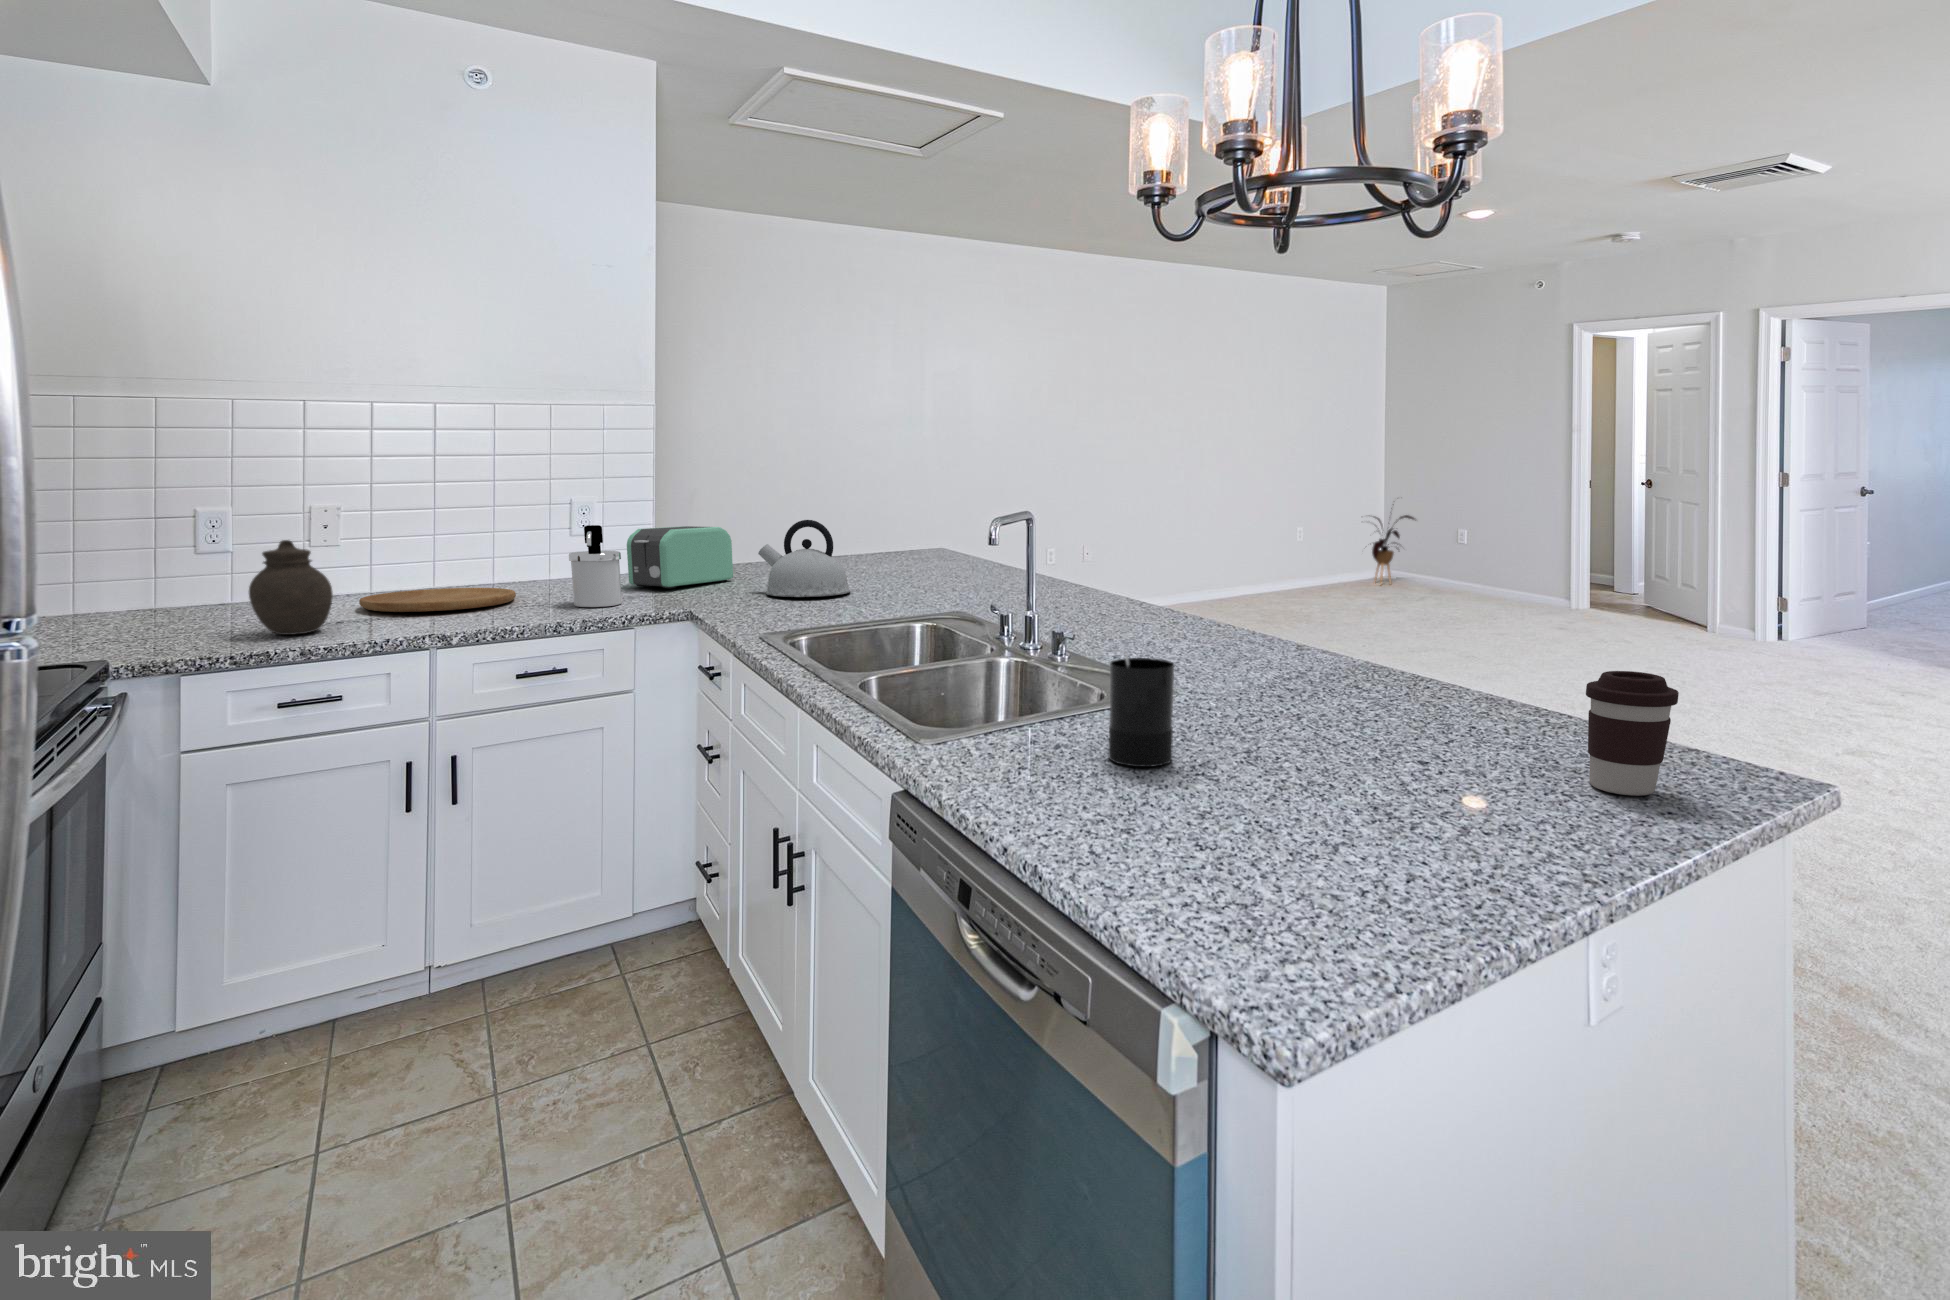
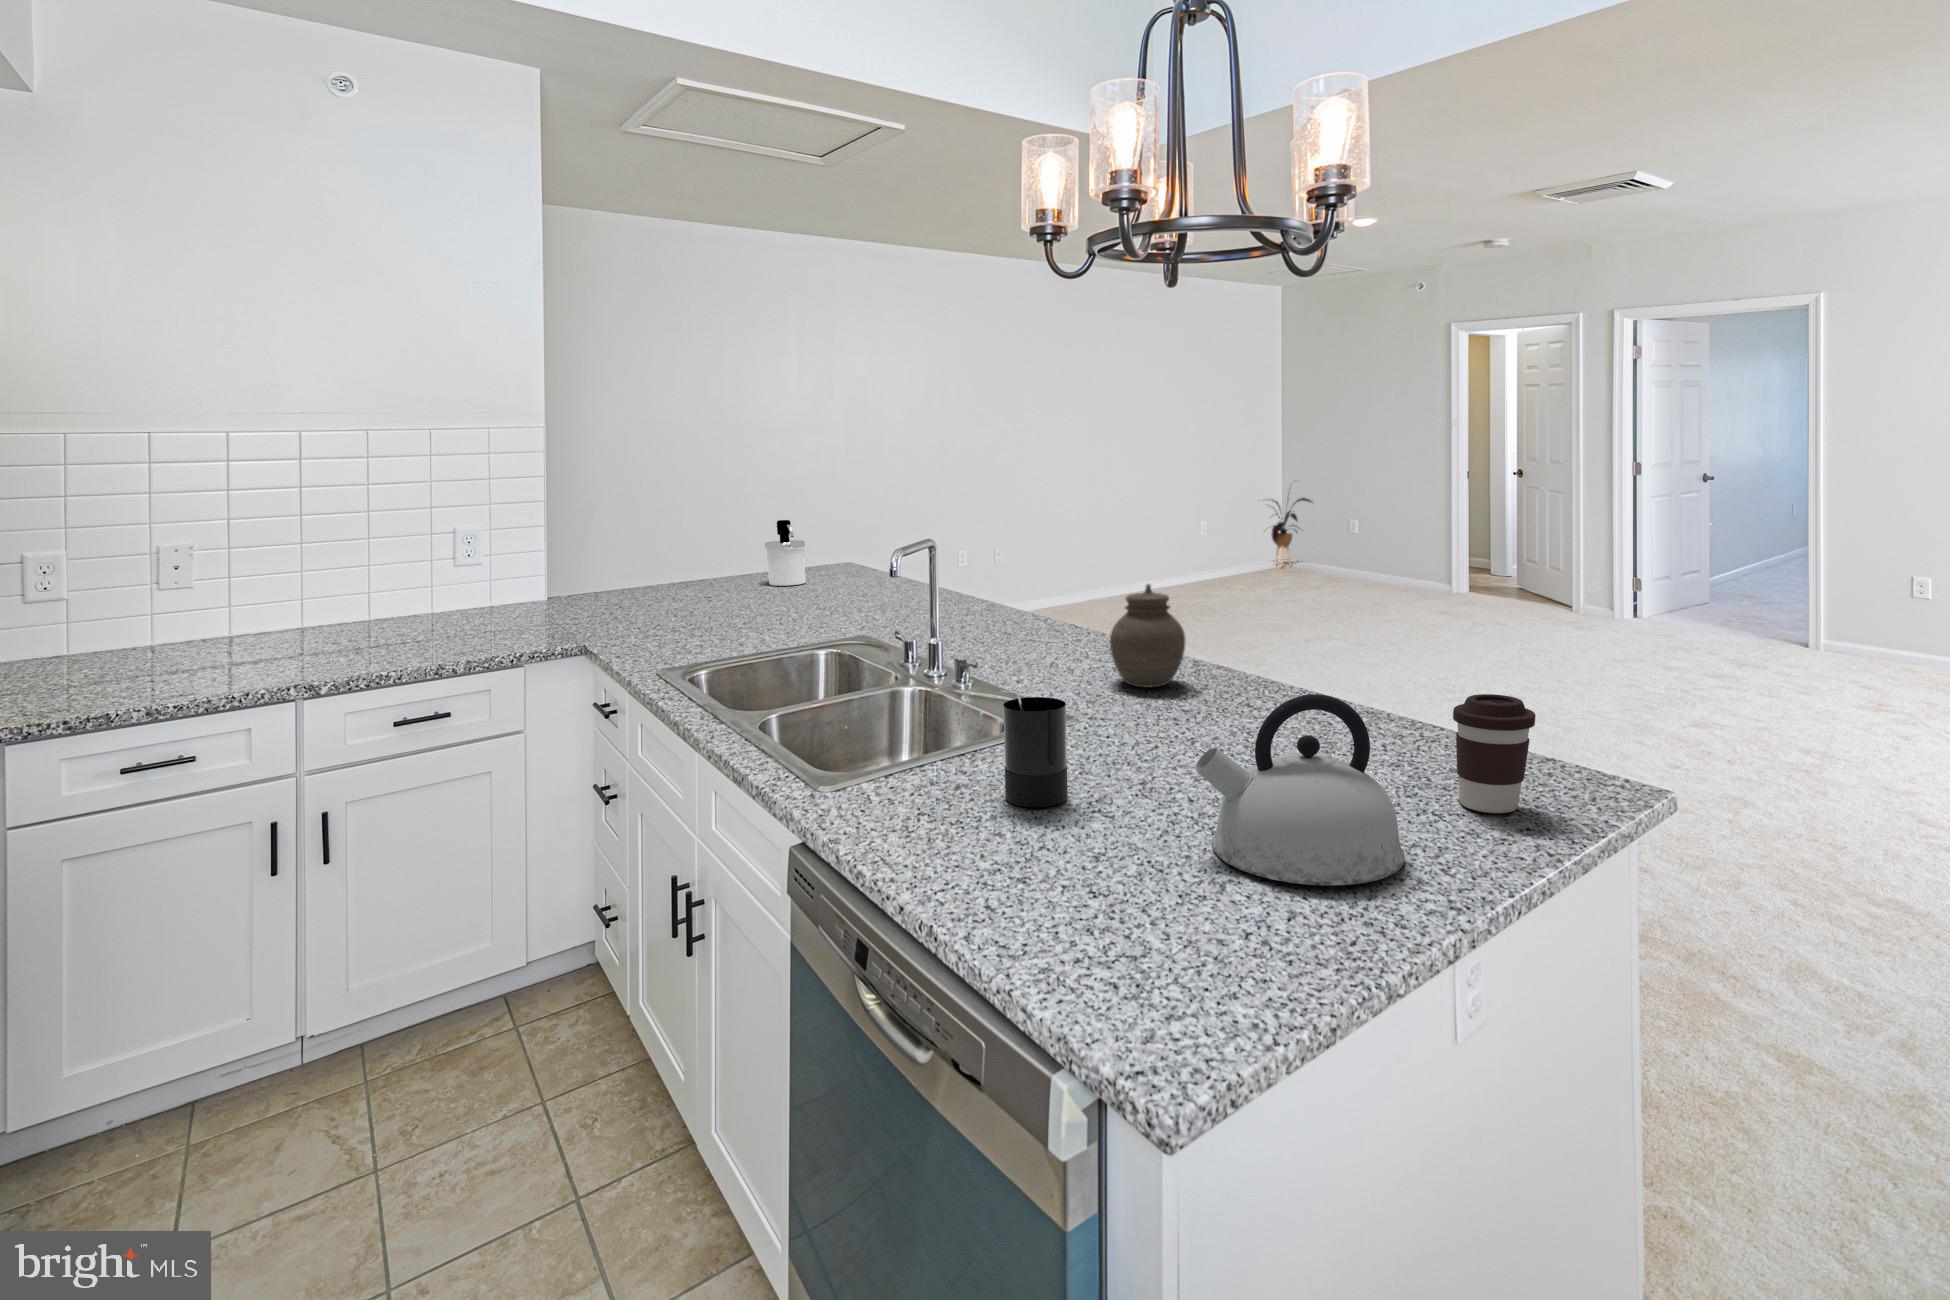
kettle: present [758,520,850,597] -> present [1195,694,1405,886]
soap dispenser: present [569,525,622,607] -> present [765,520,806,586]
toaster: present [627,526,733,588] -> none [504,550,620,618]
jar: present [249,540,333,635] -> present [1110,584,1185,687]
cutting board: present [359,588,516,612] -> none [209,625,384,659]

